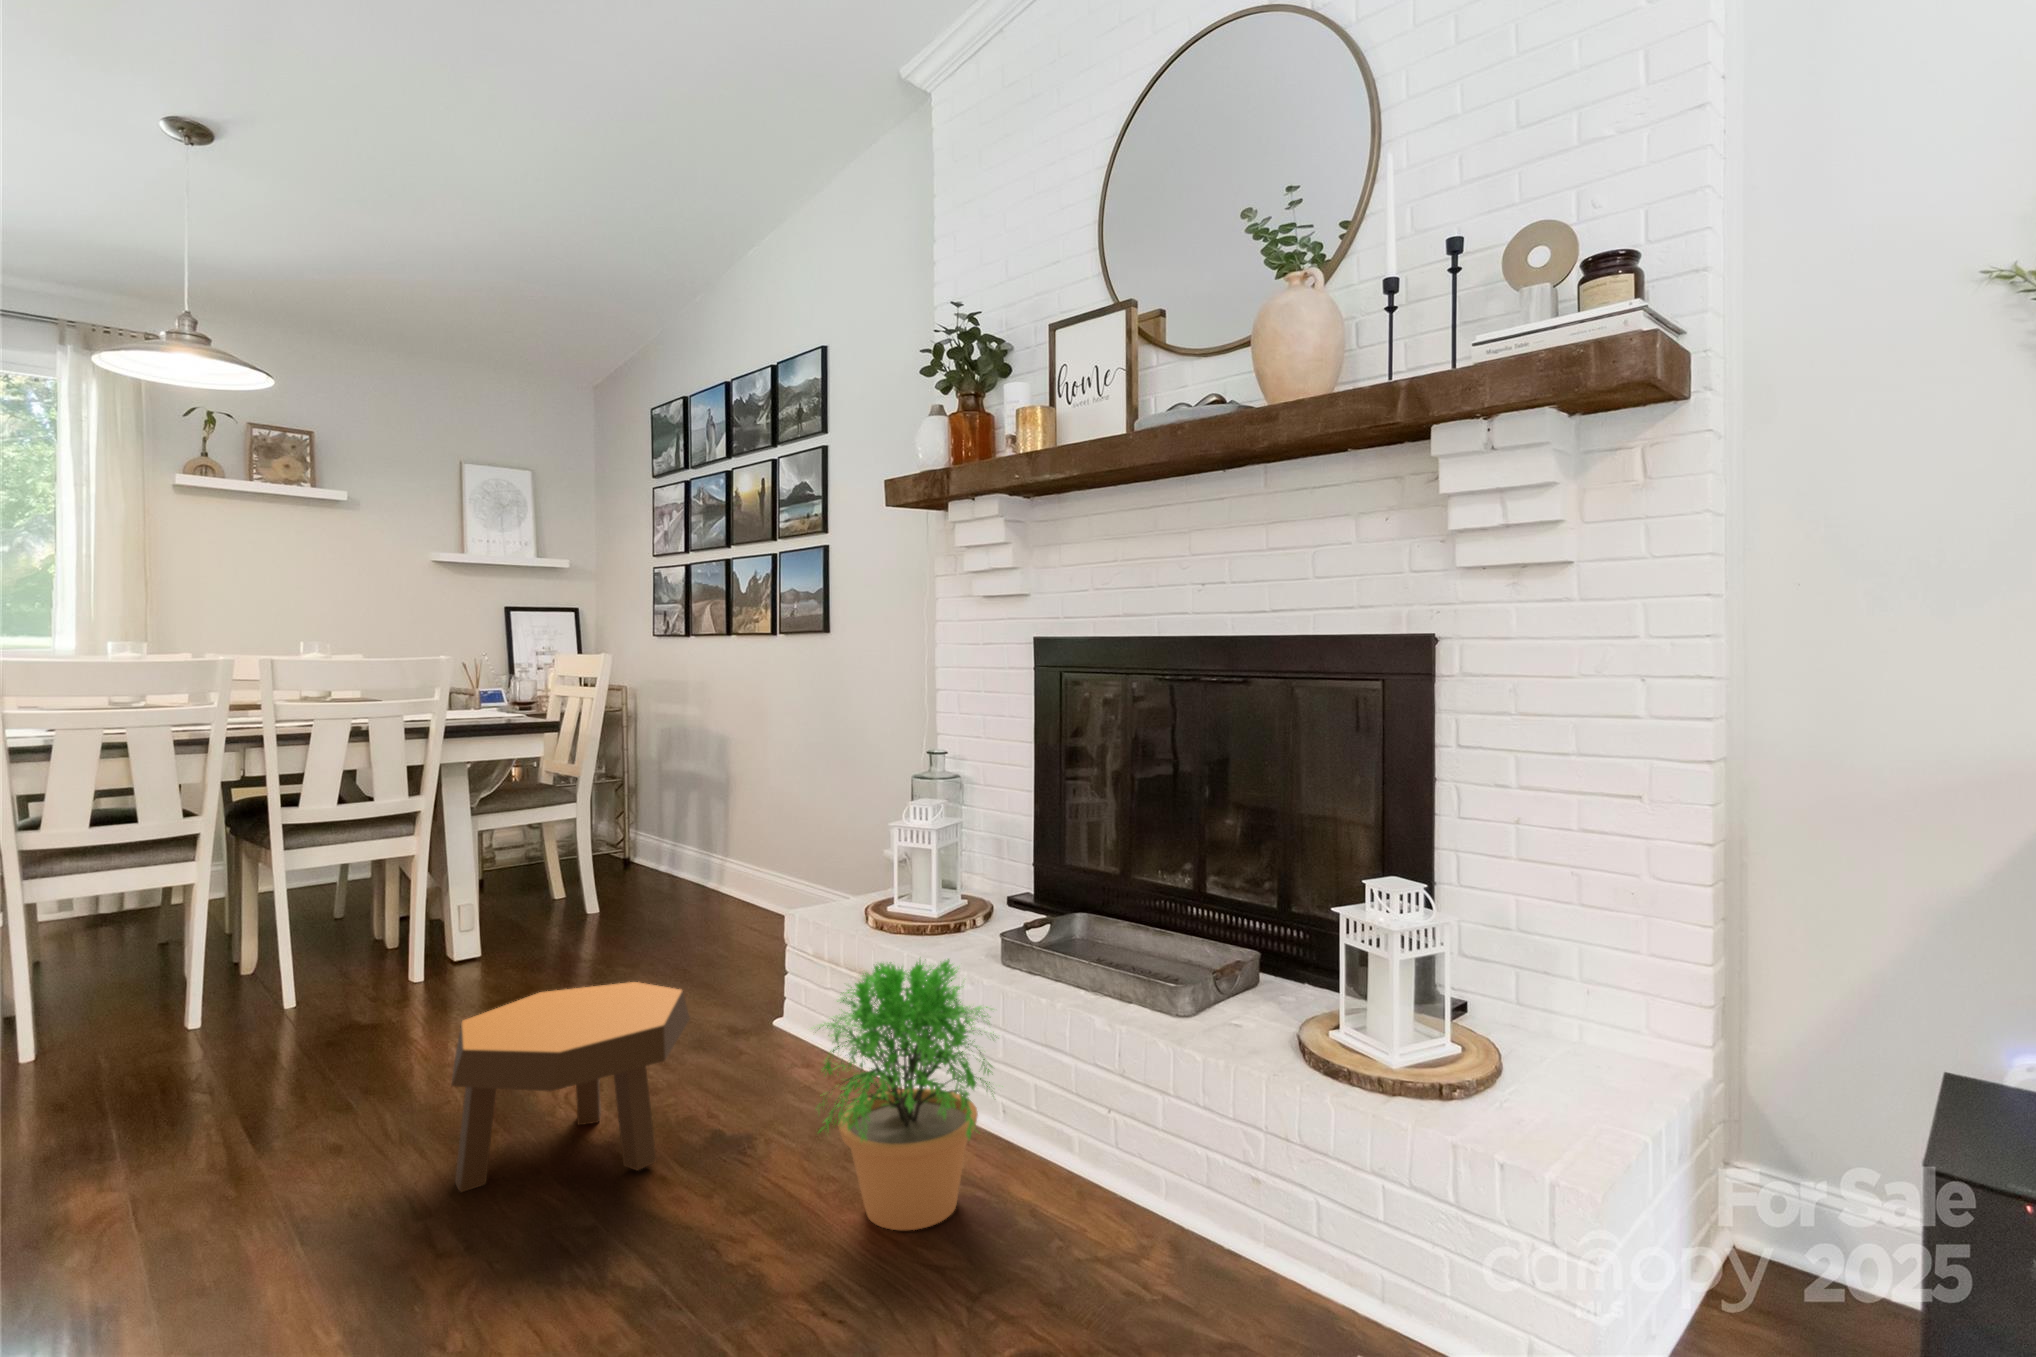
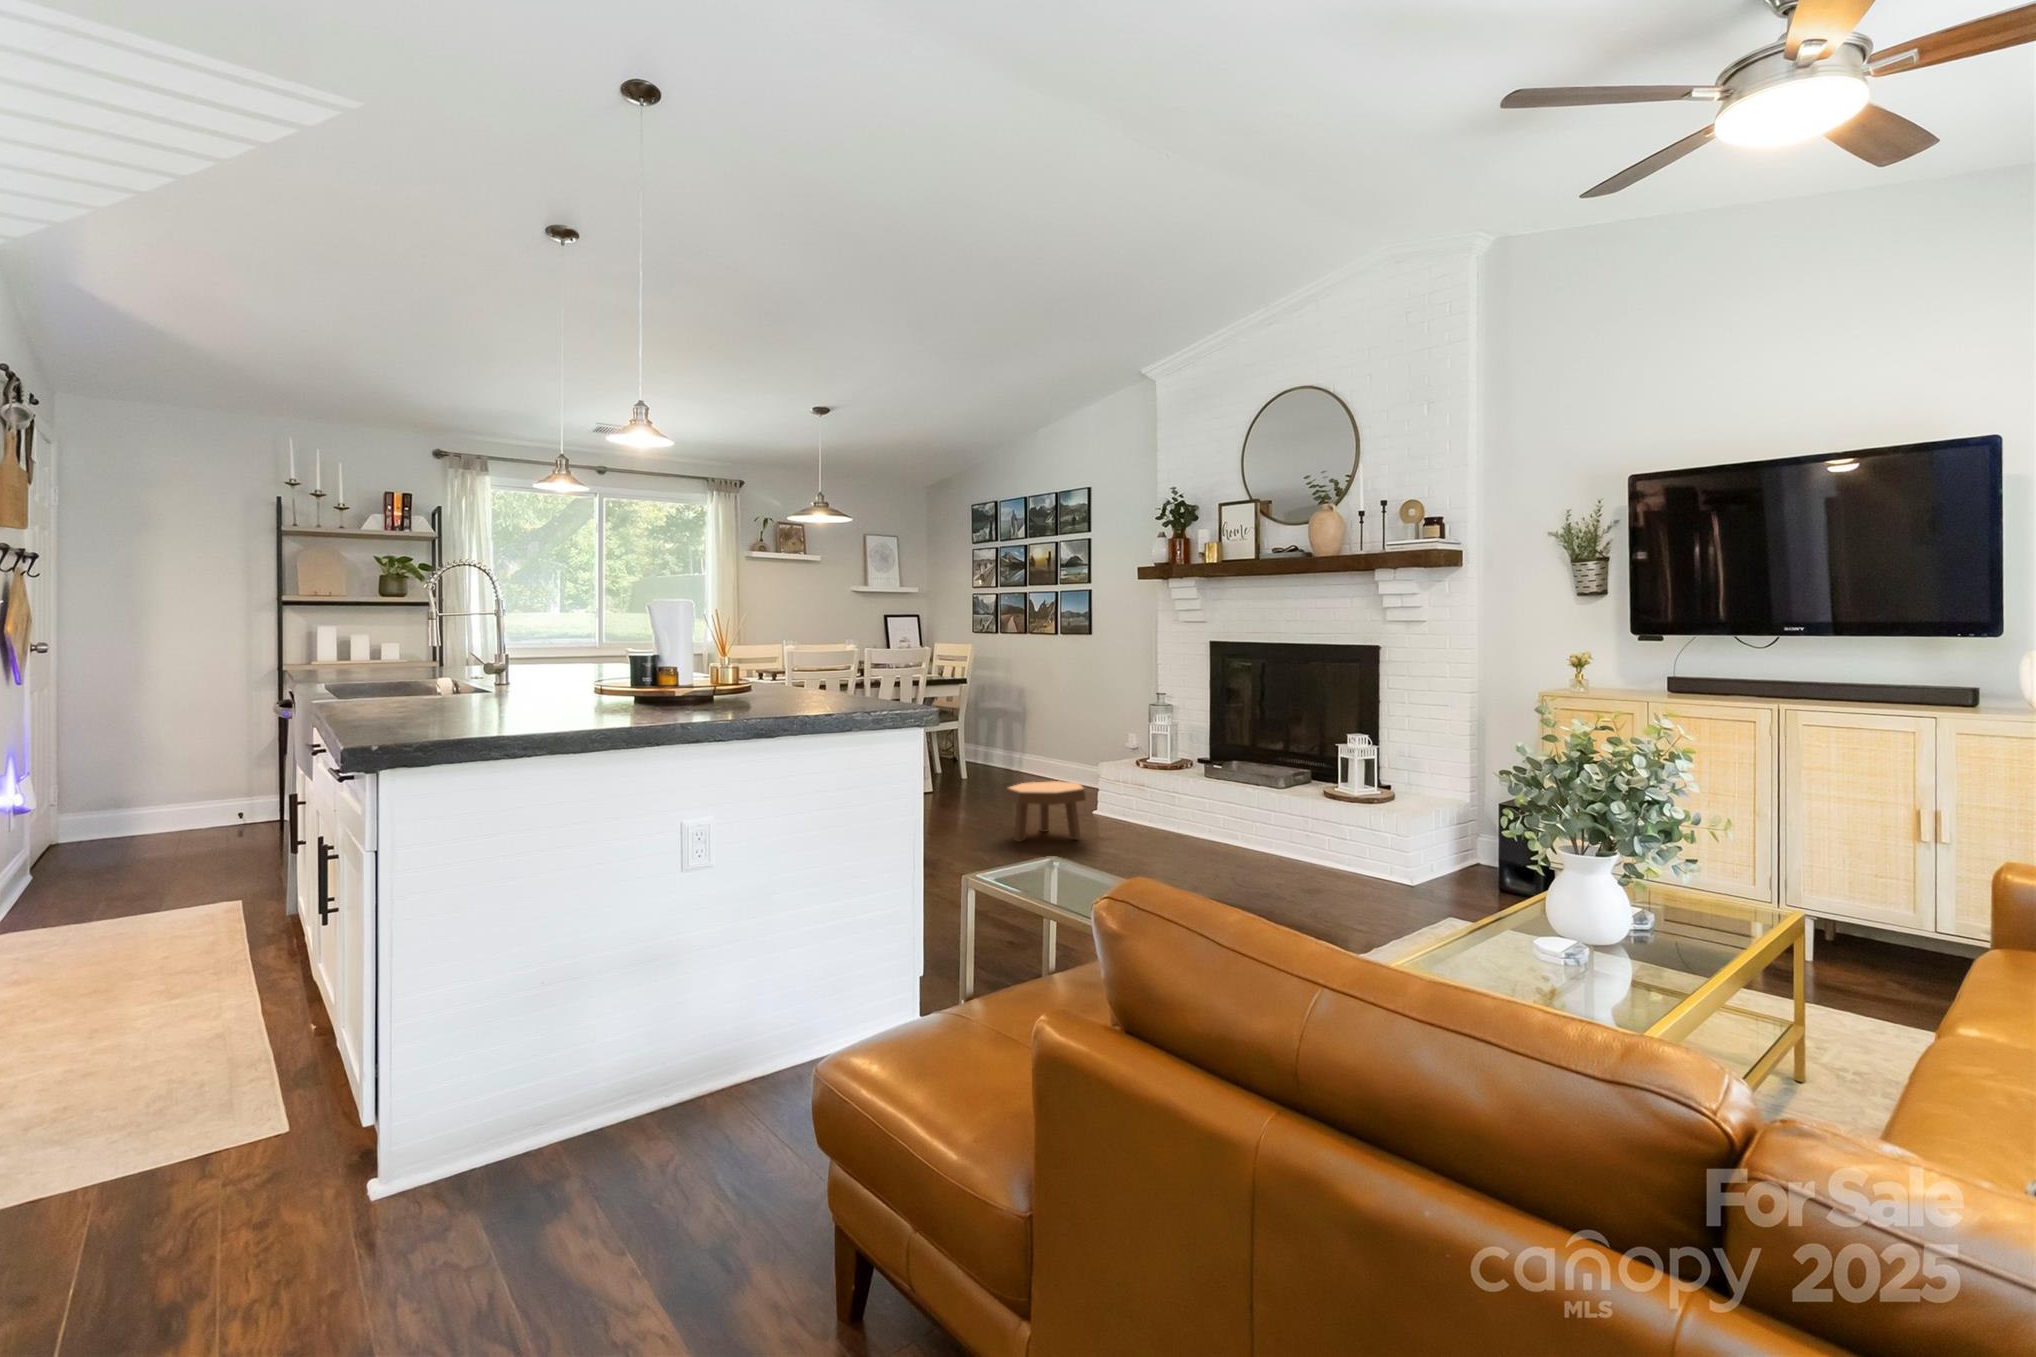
potted plant: present [815,959,997,1230] -> none [1140,761,1214,853]

